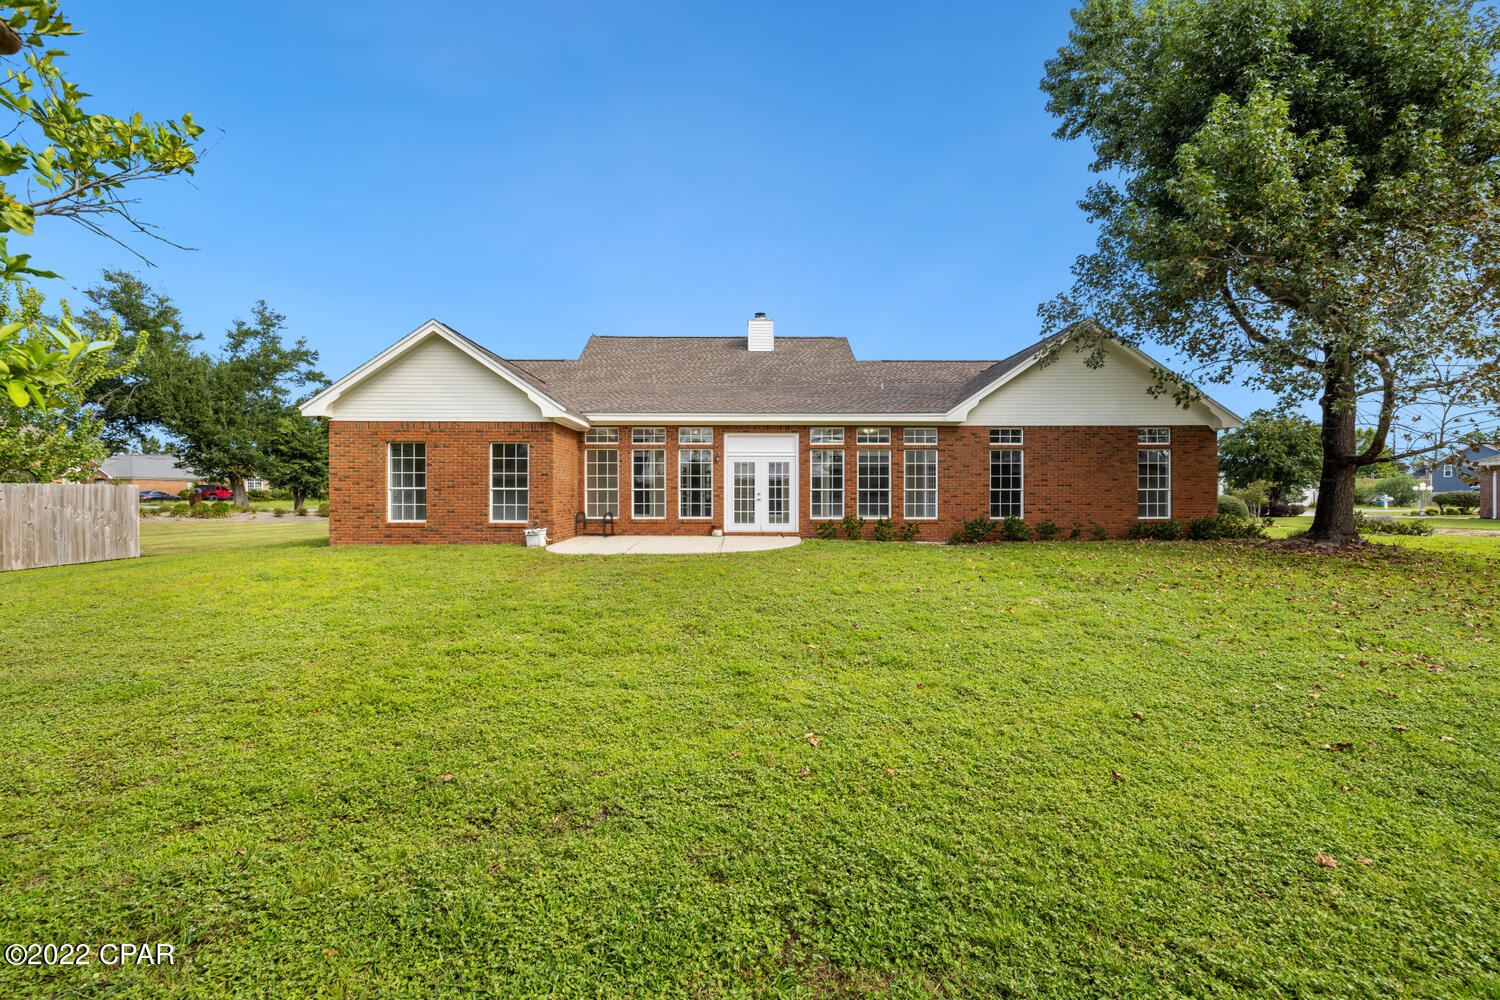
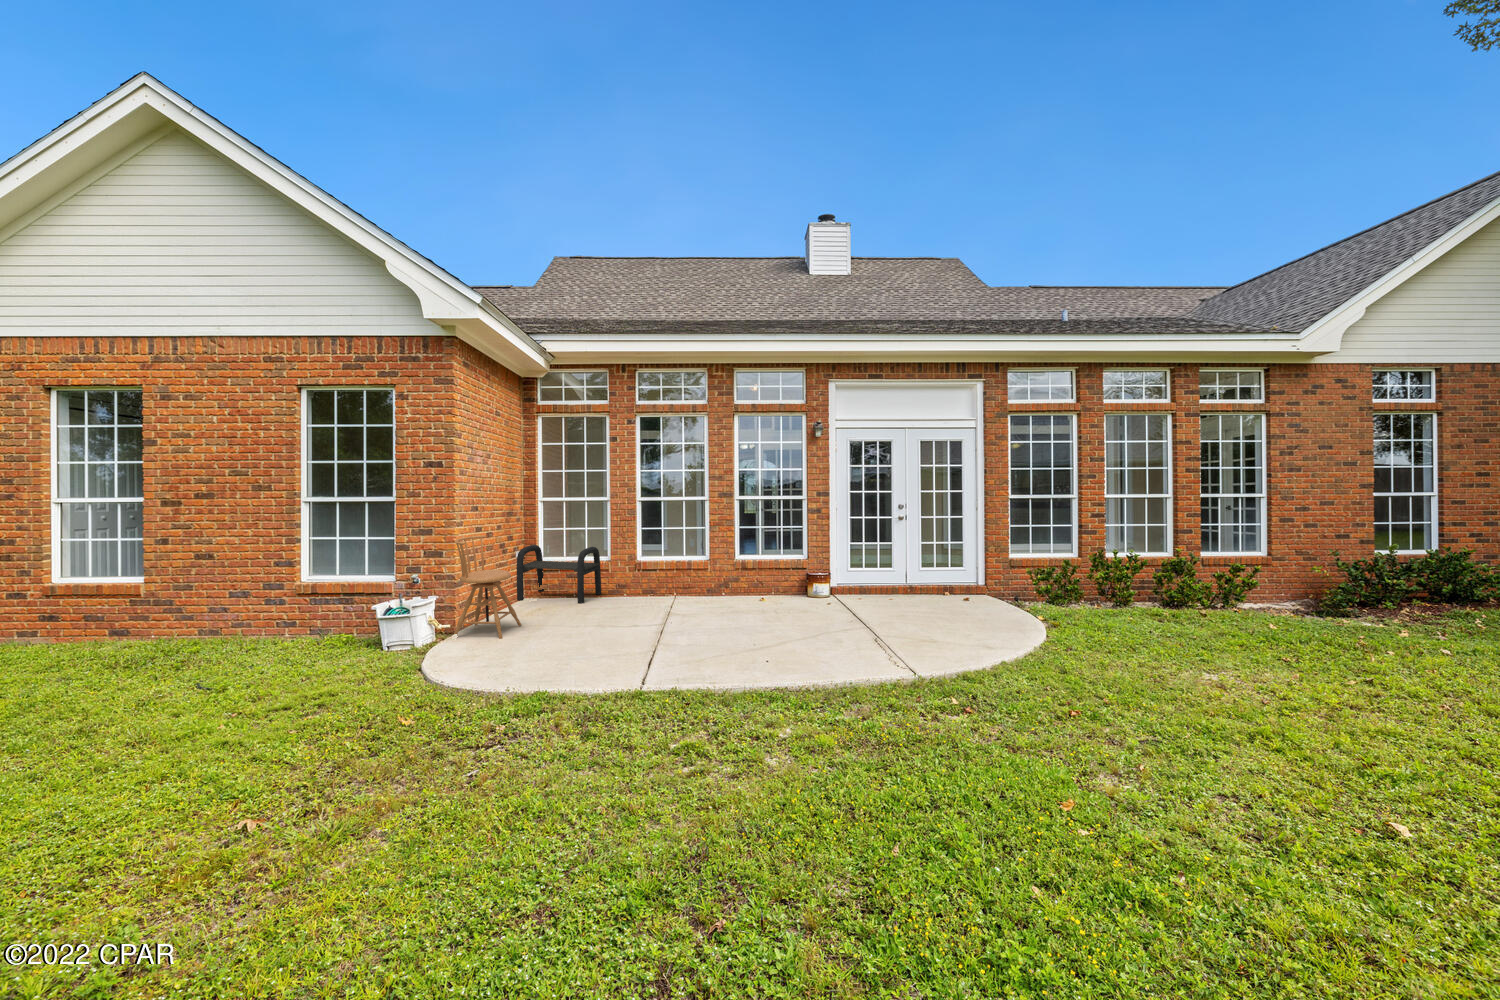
chair: none [552,504,579,546] -> present [454,535,521,639]

